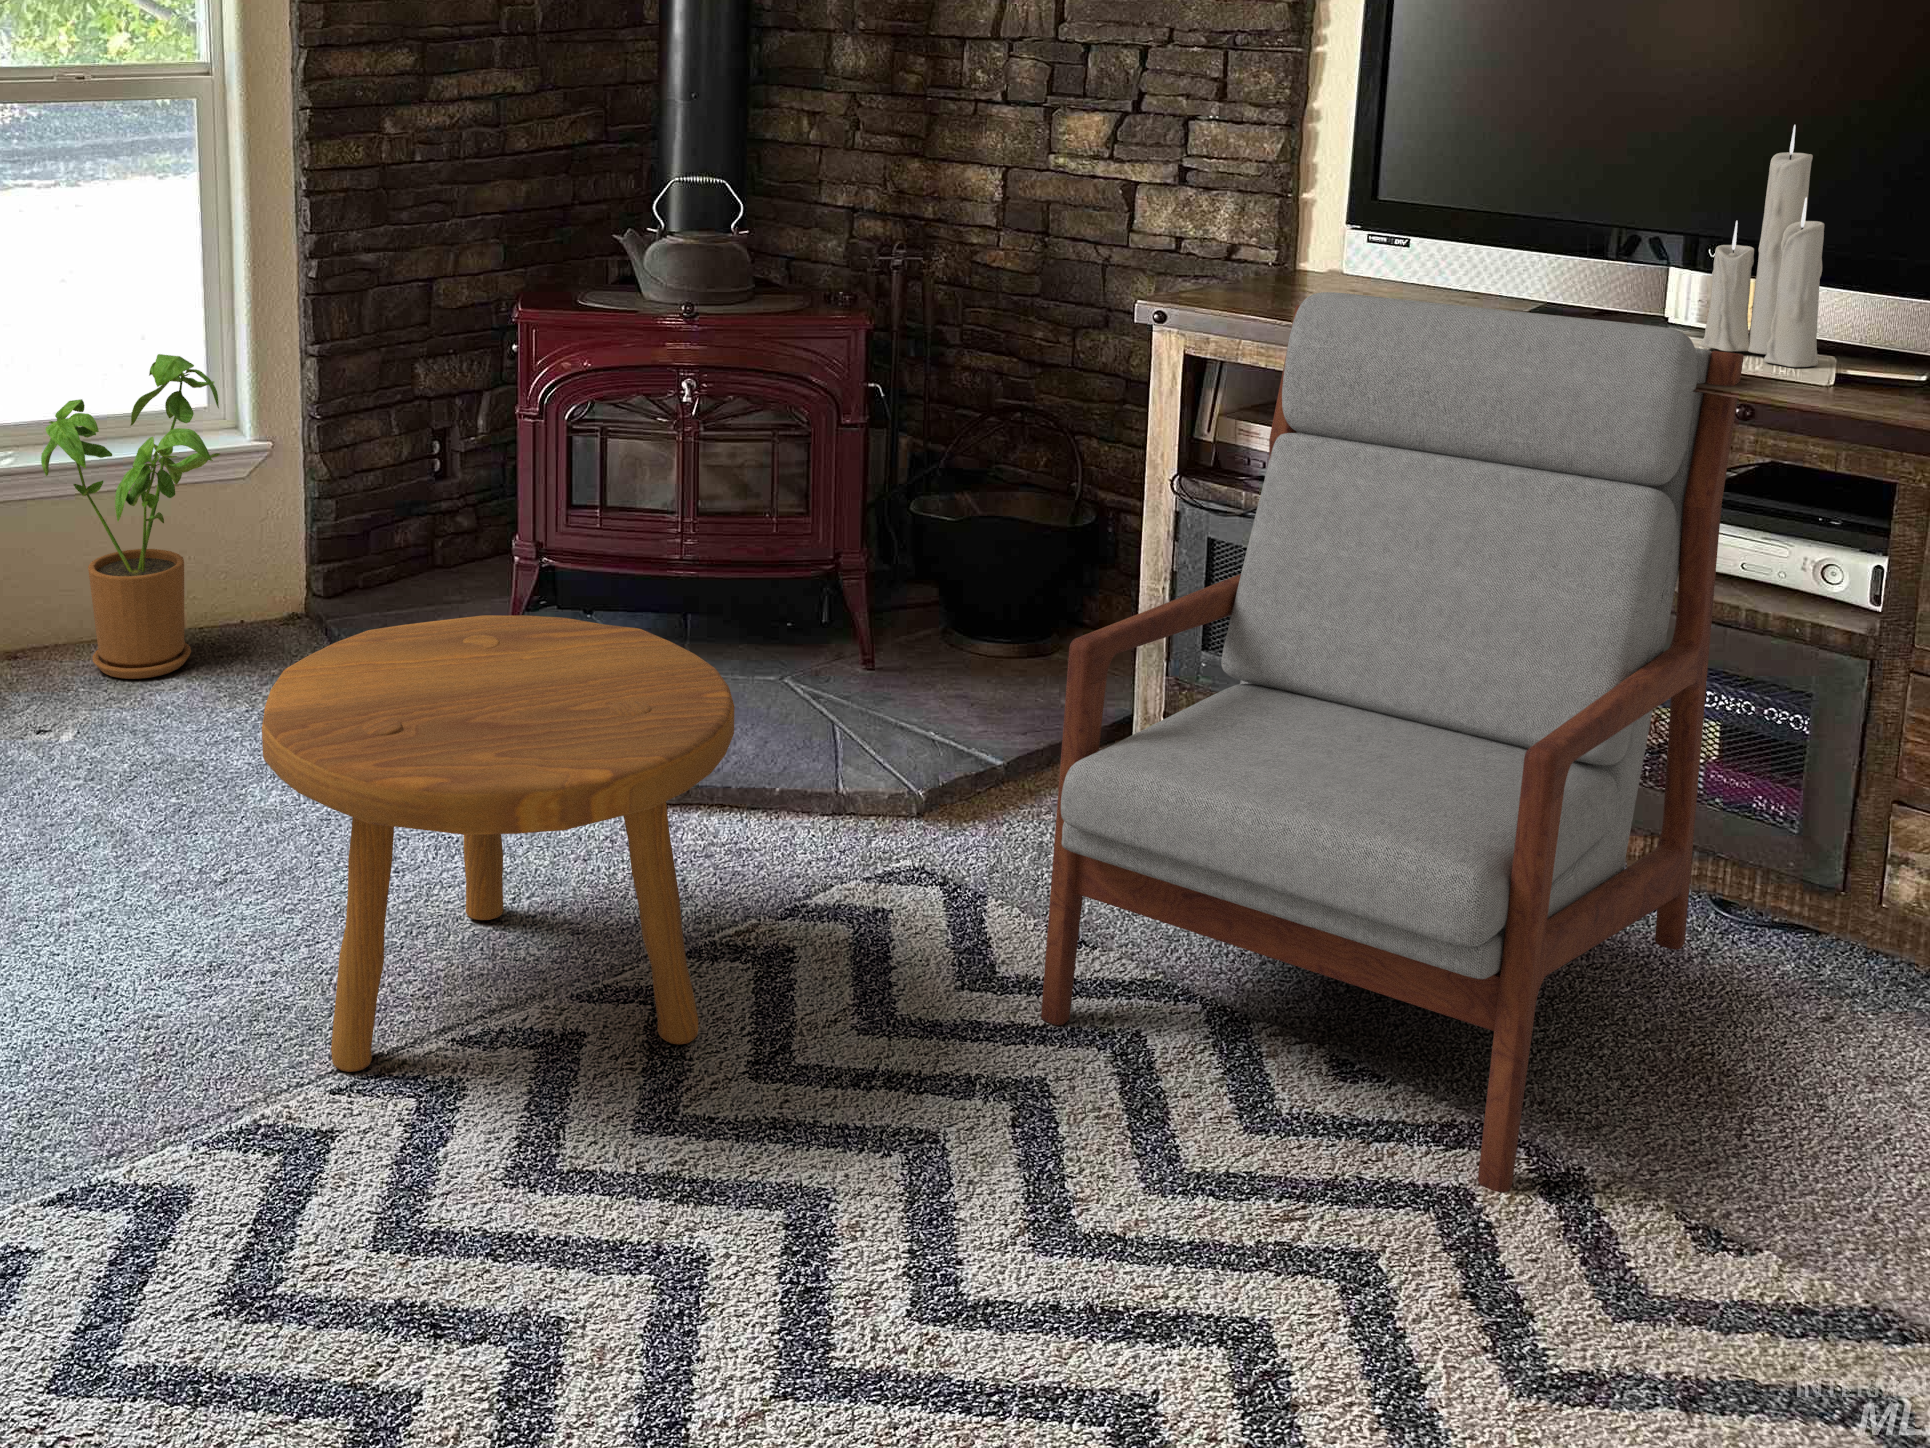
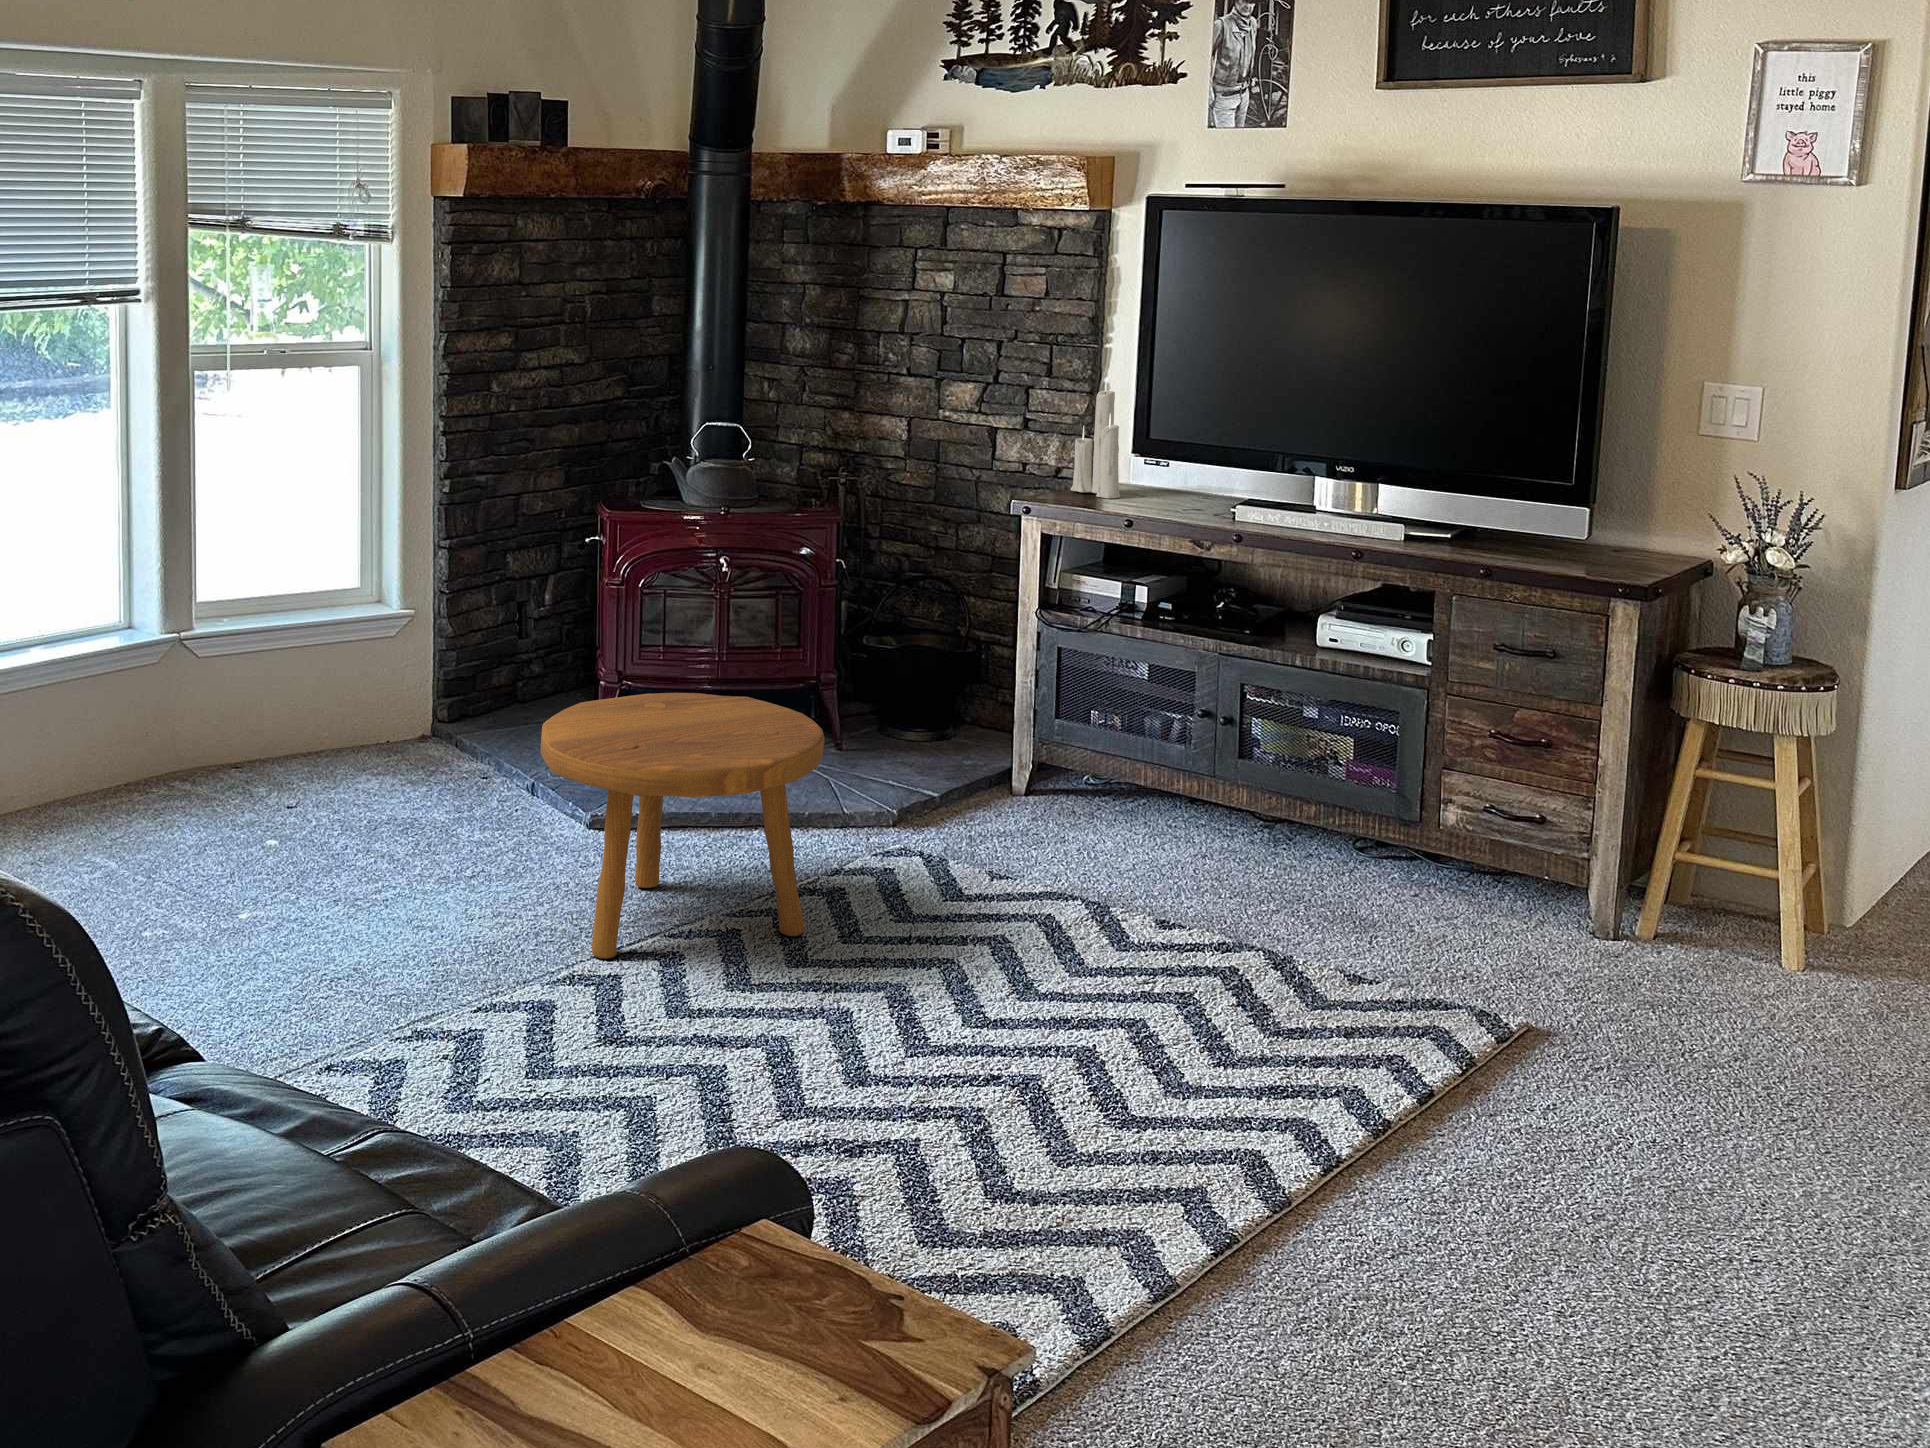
candle: present [1699,125,1824,367] -> present [1071,378,1120,498]
armchair: present [1041,292,1744,1193] -> none [996,490,1355,968]
house plant: present [41,354,220,679] -> none [261,546,397,777]

